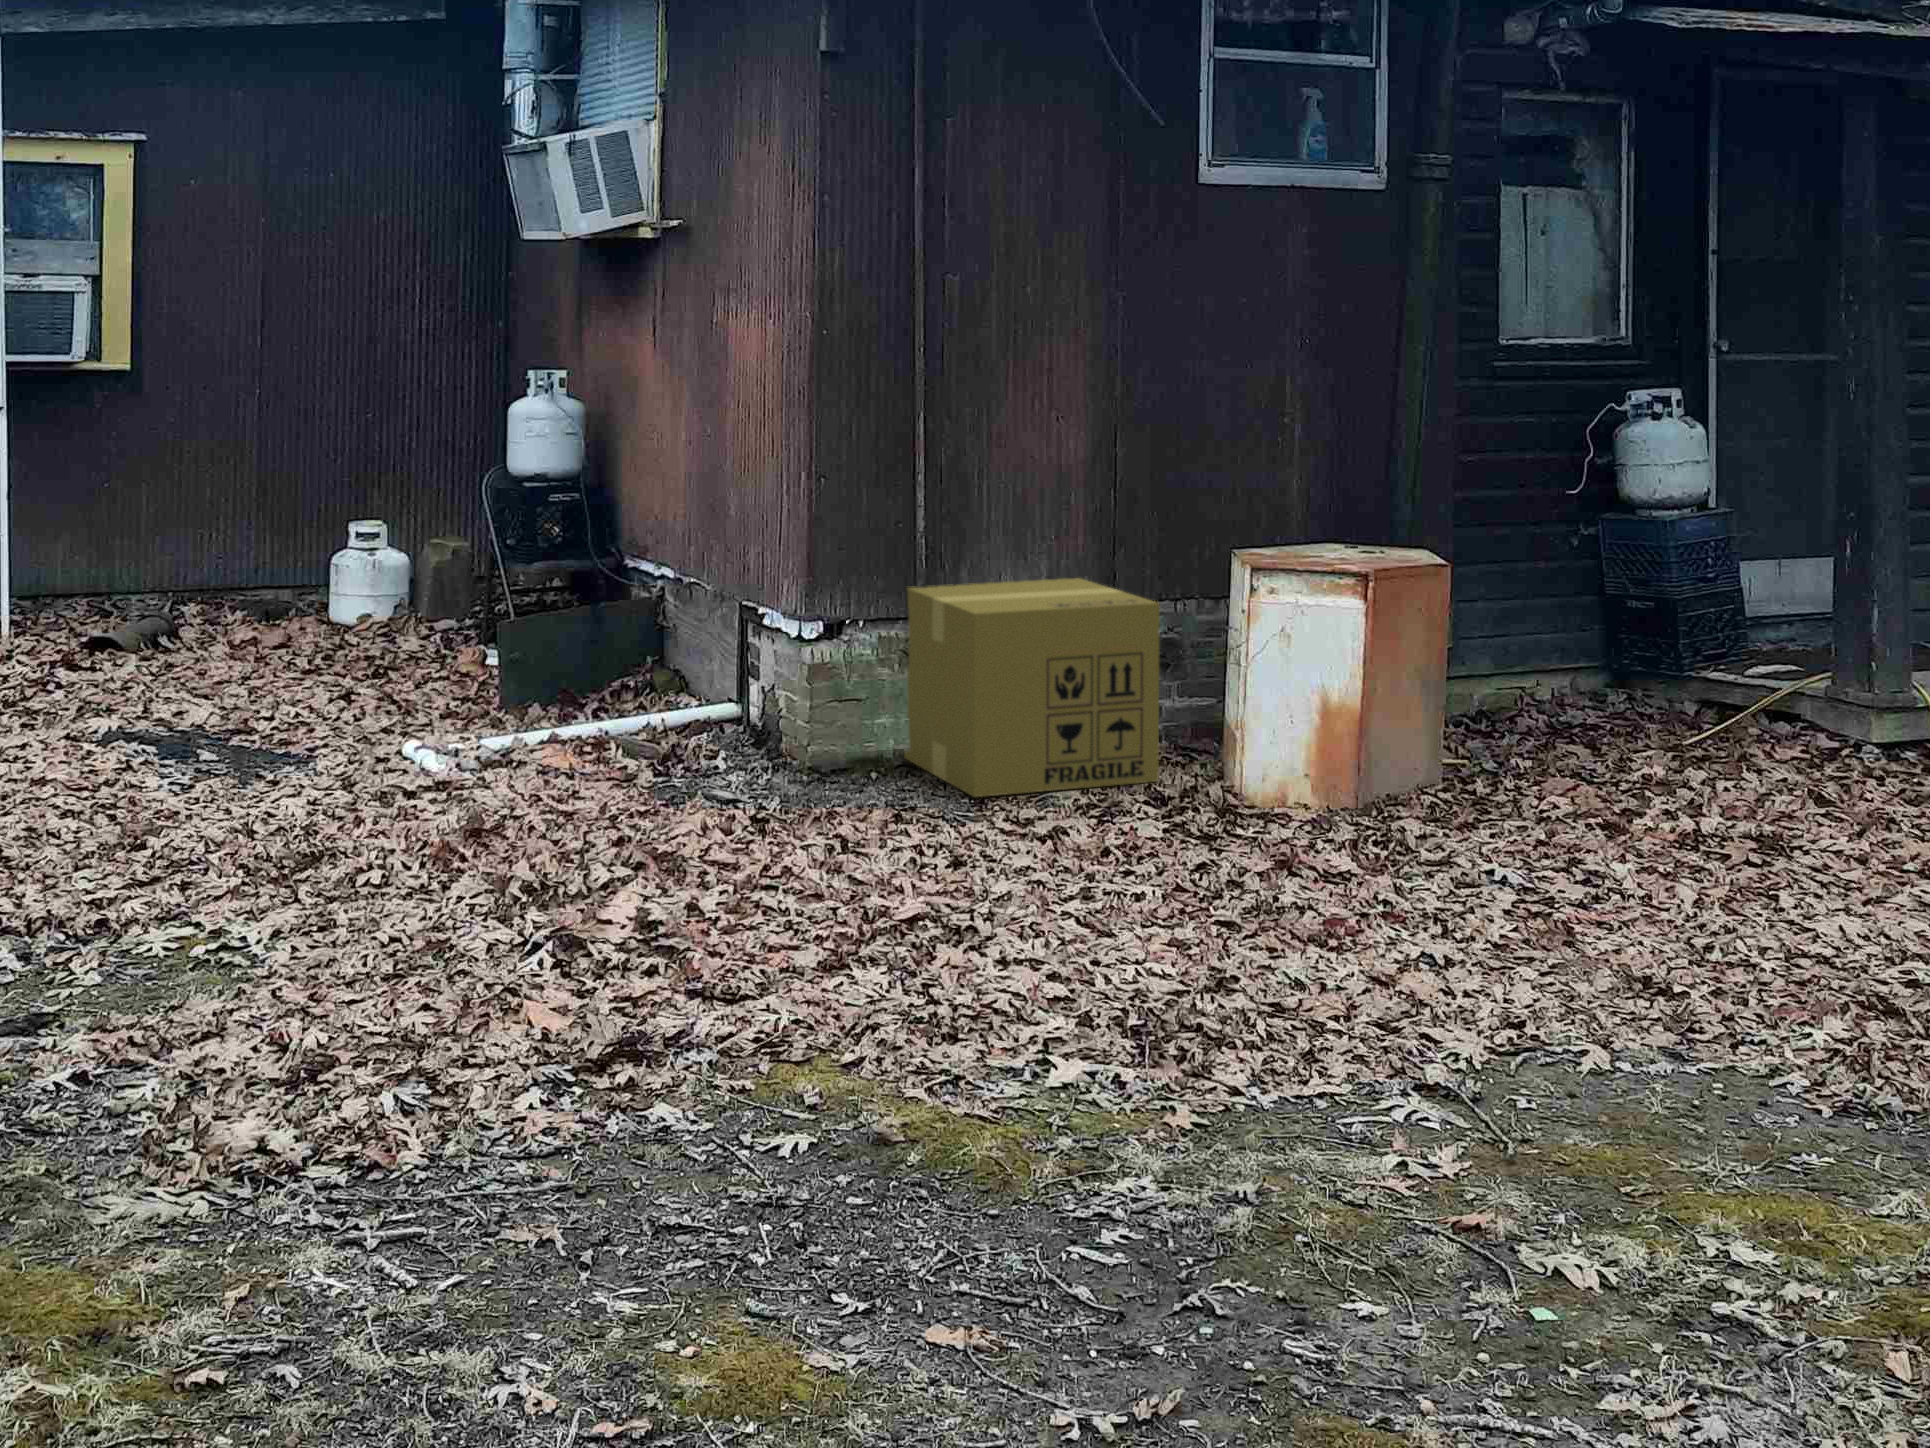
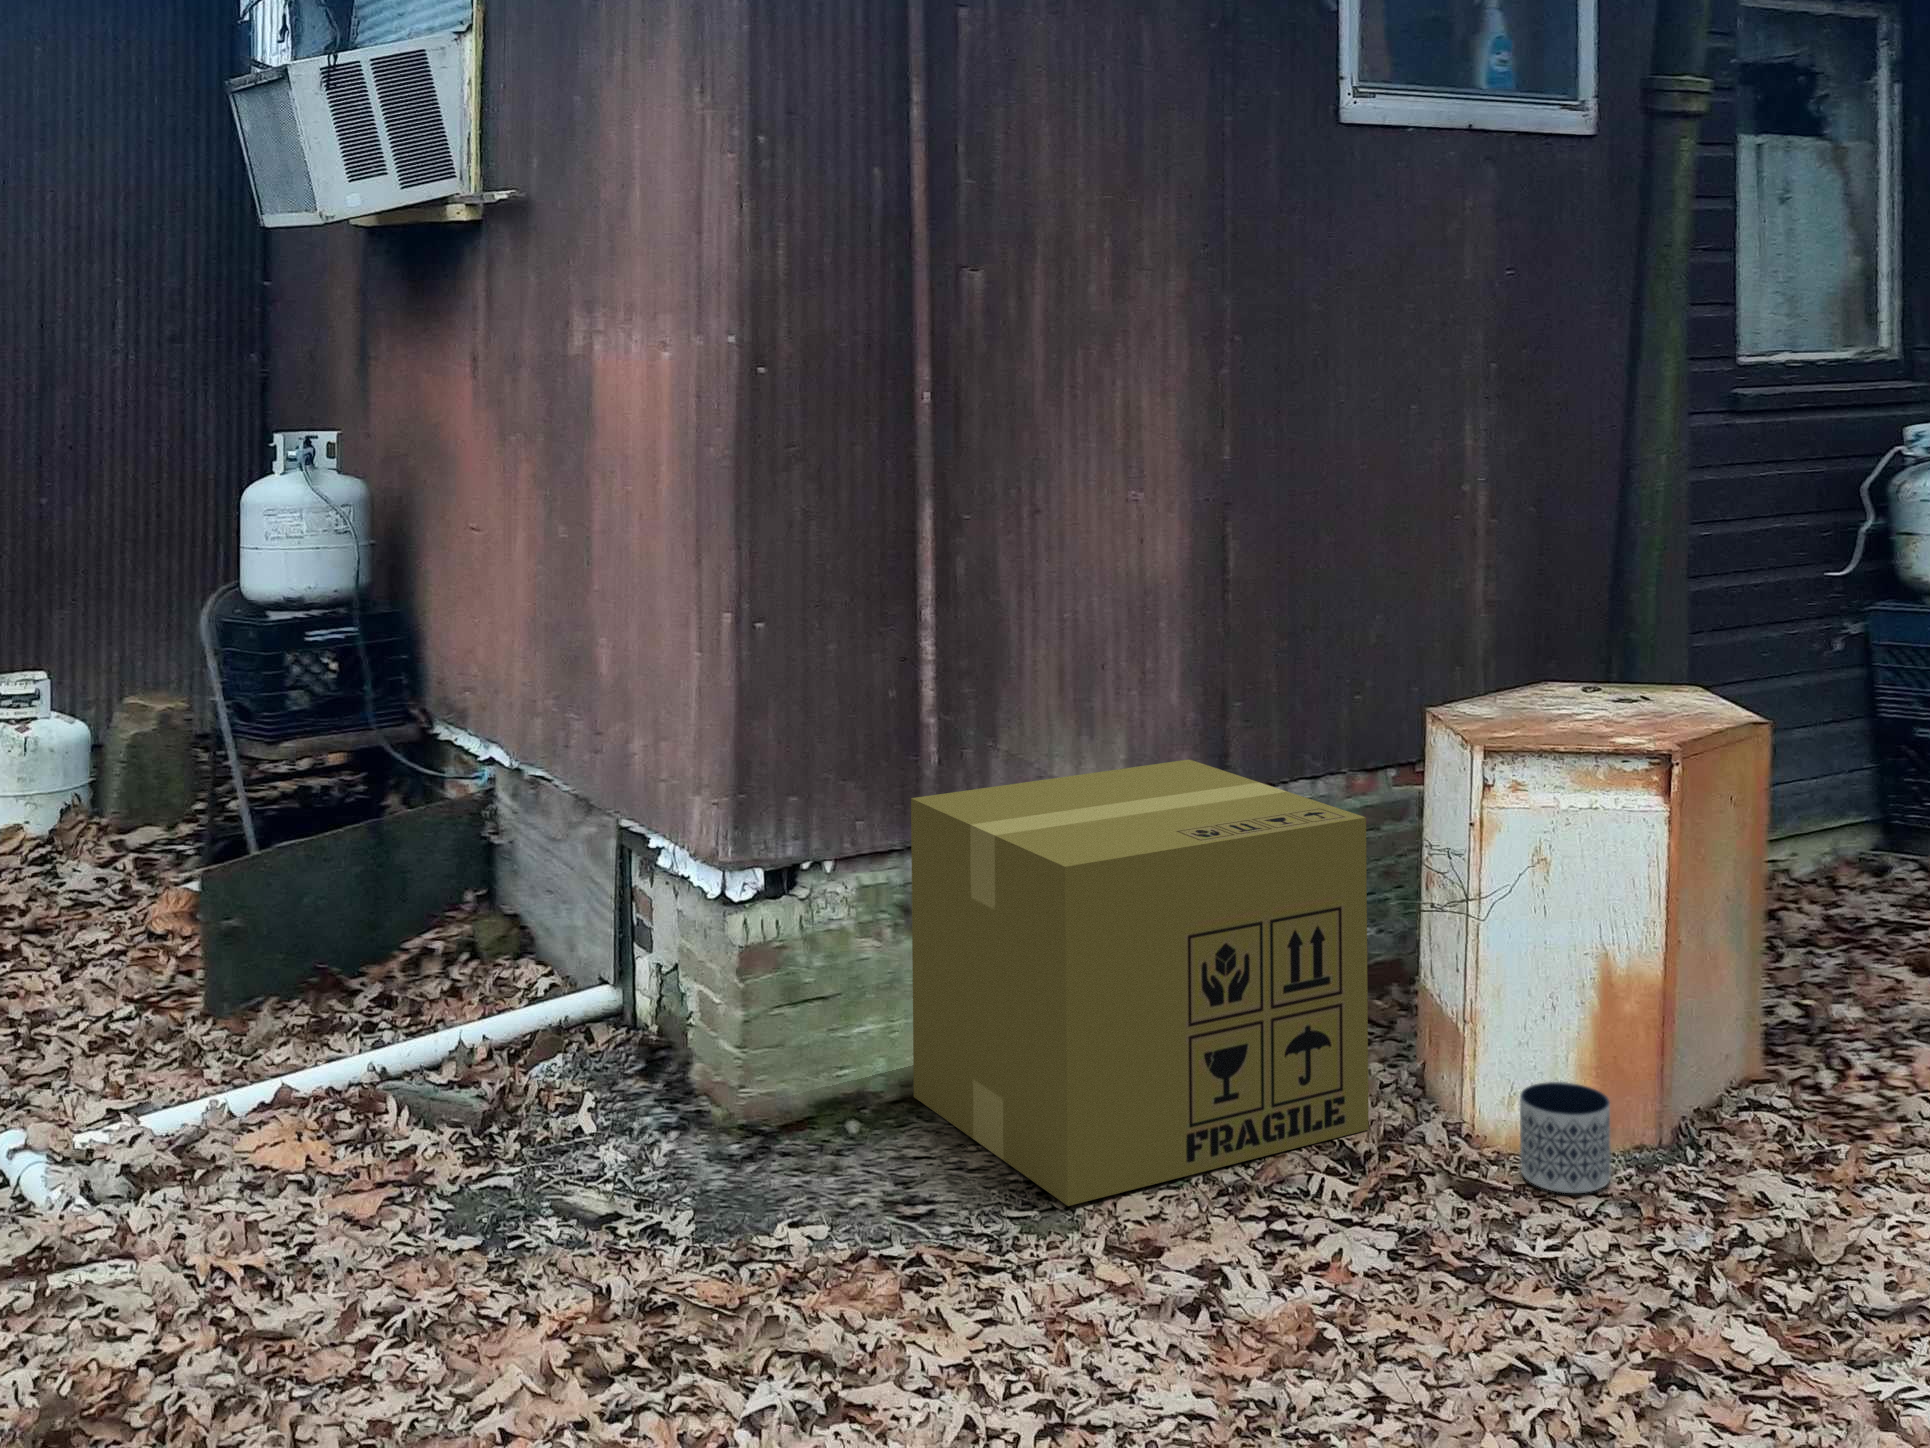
planter: none [1233,753,1283,808] -> present [1520,1082,1611,1193]

